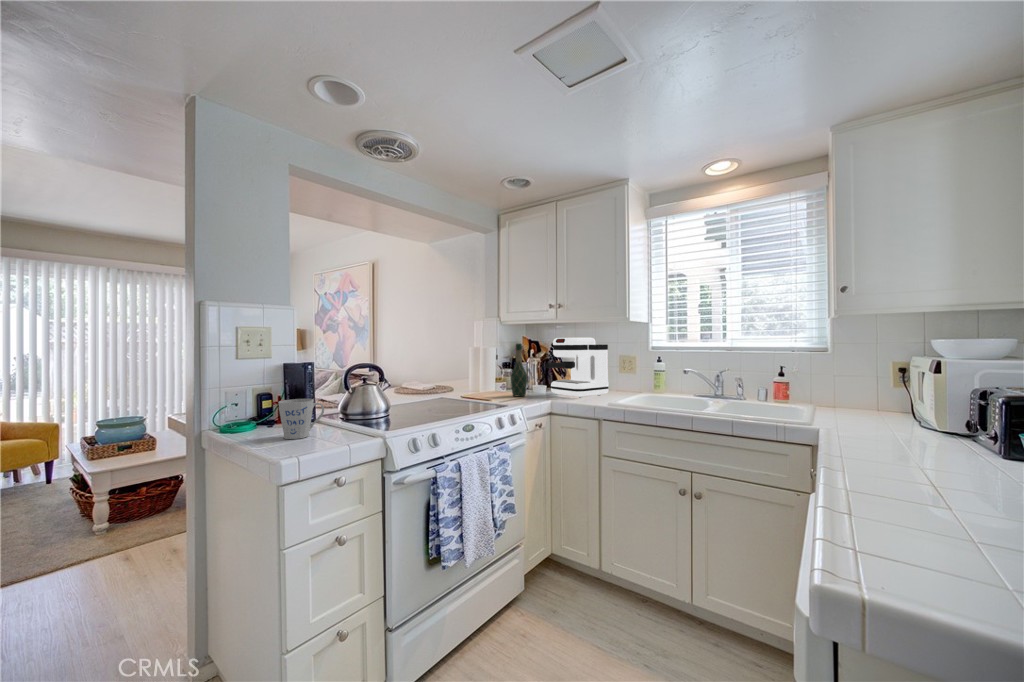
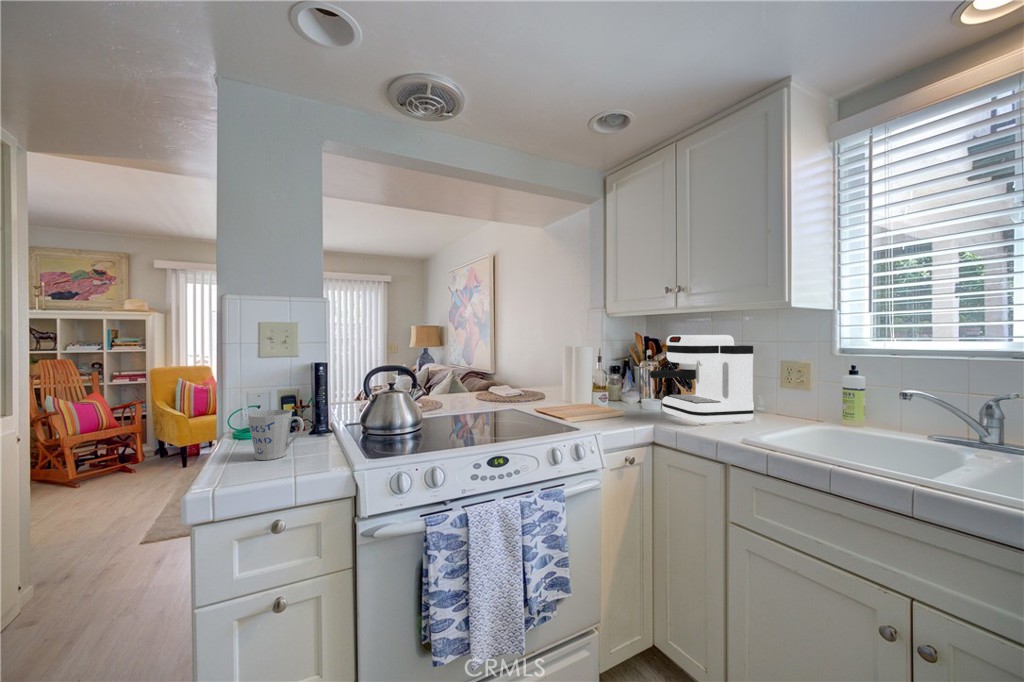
wine bottle: present [511,344,527,397] -> none [604,343,627,414]

